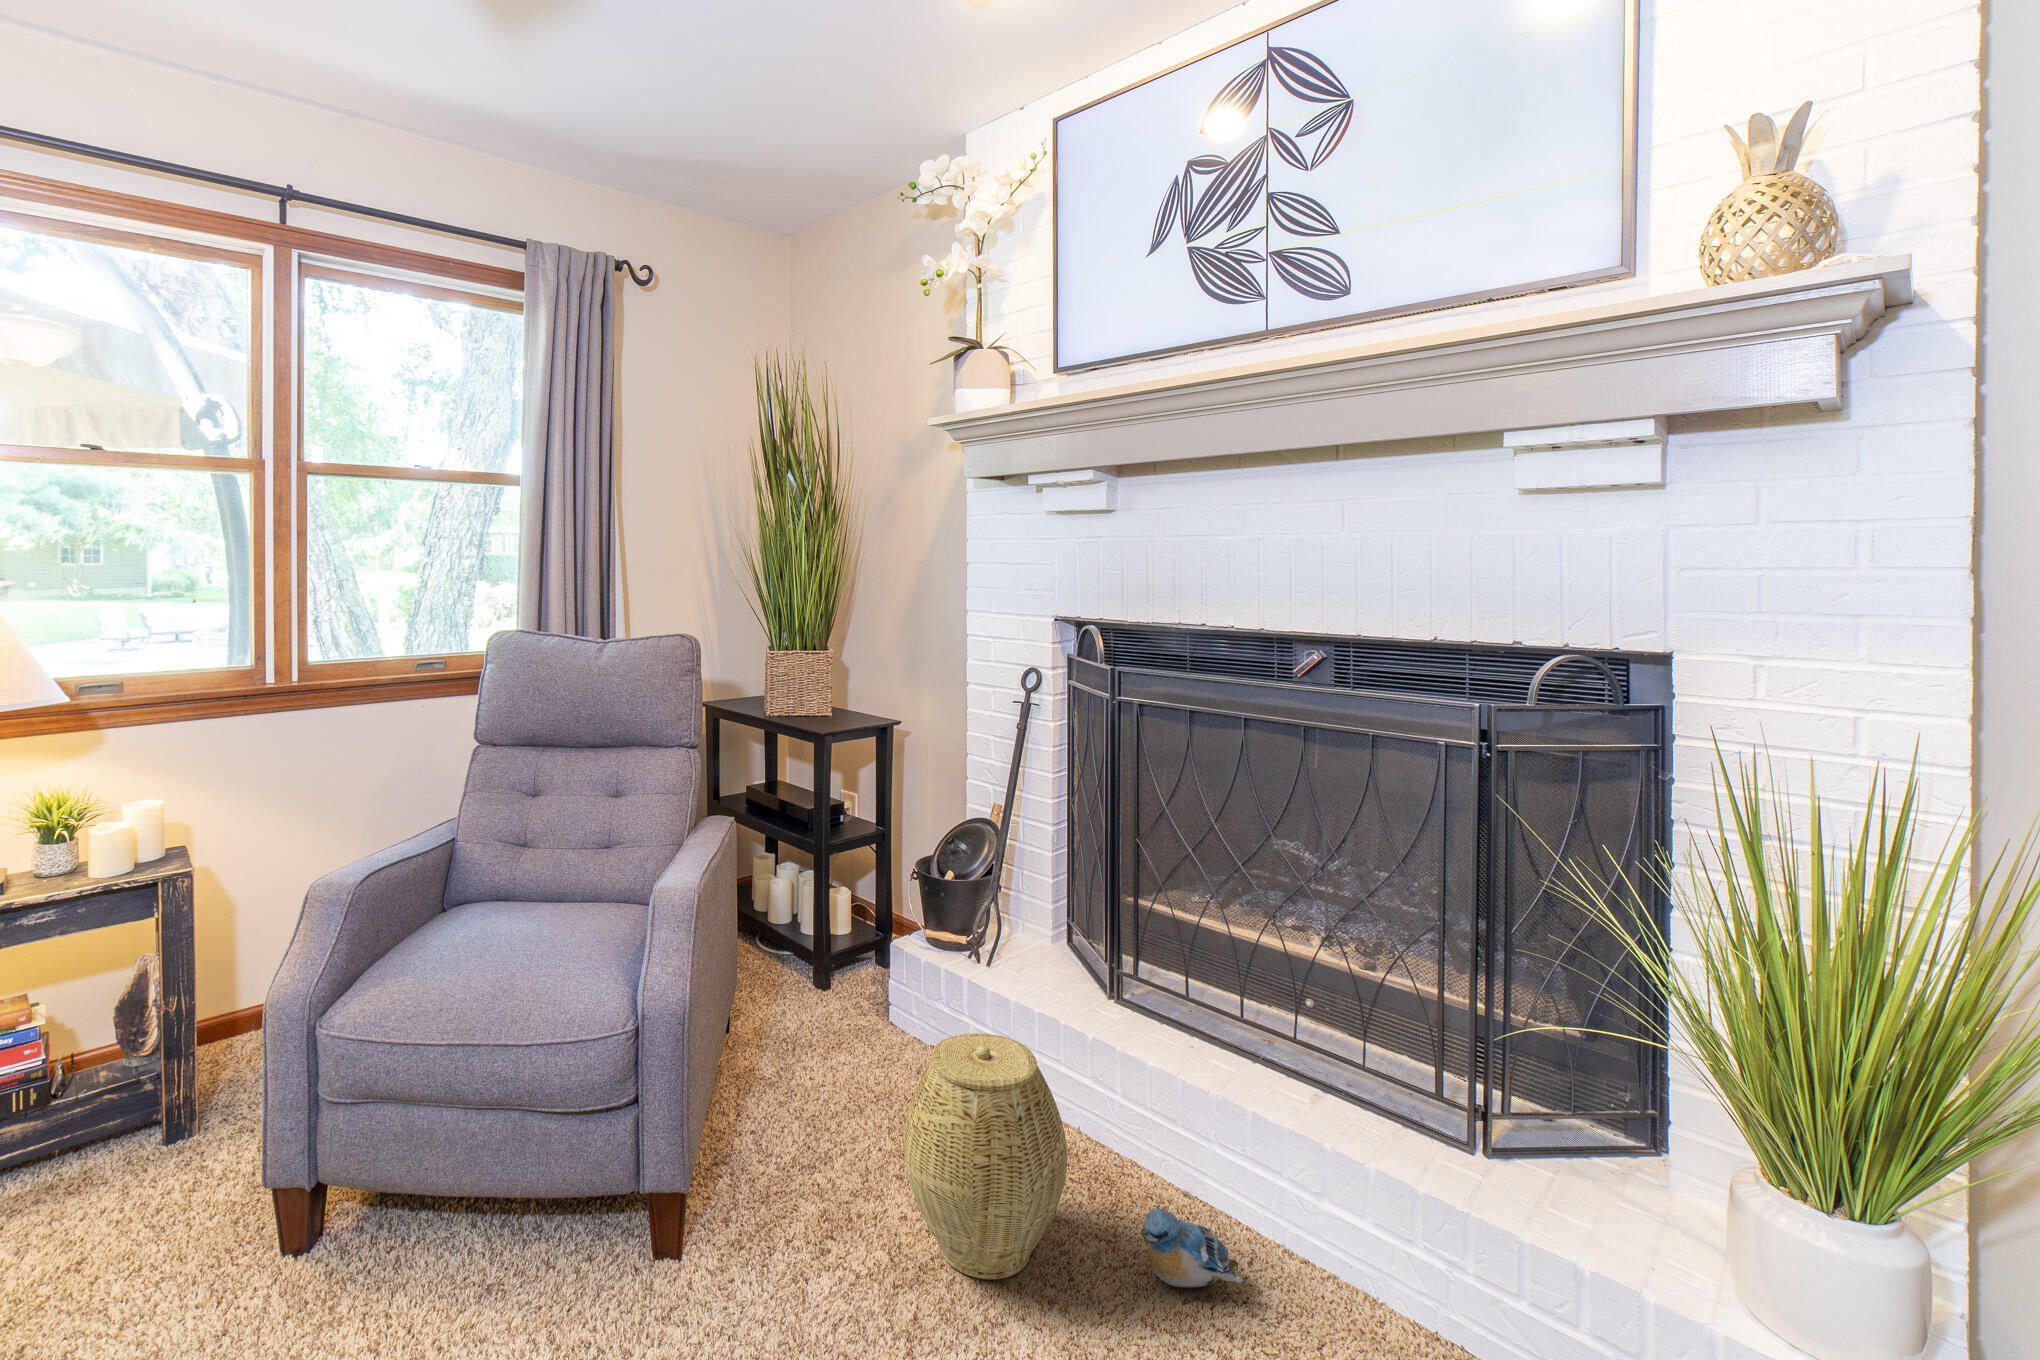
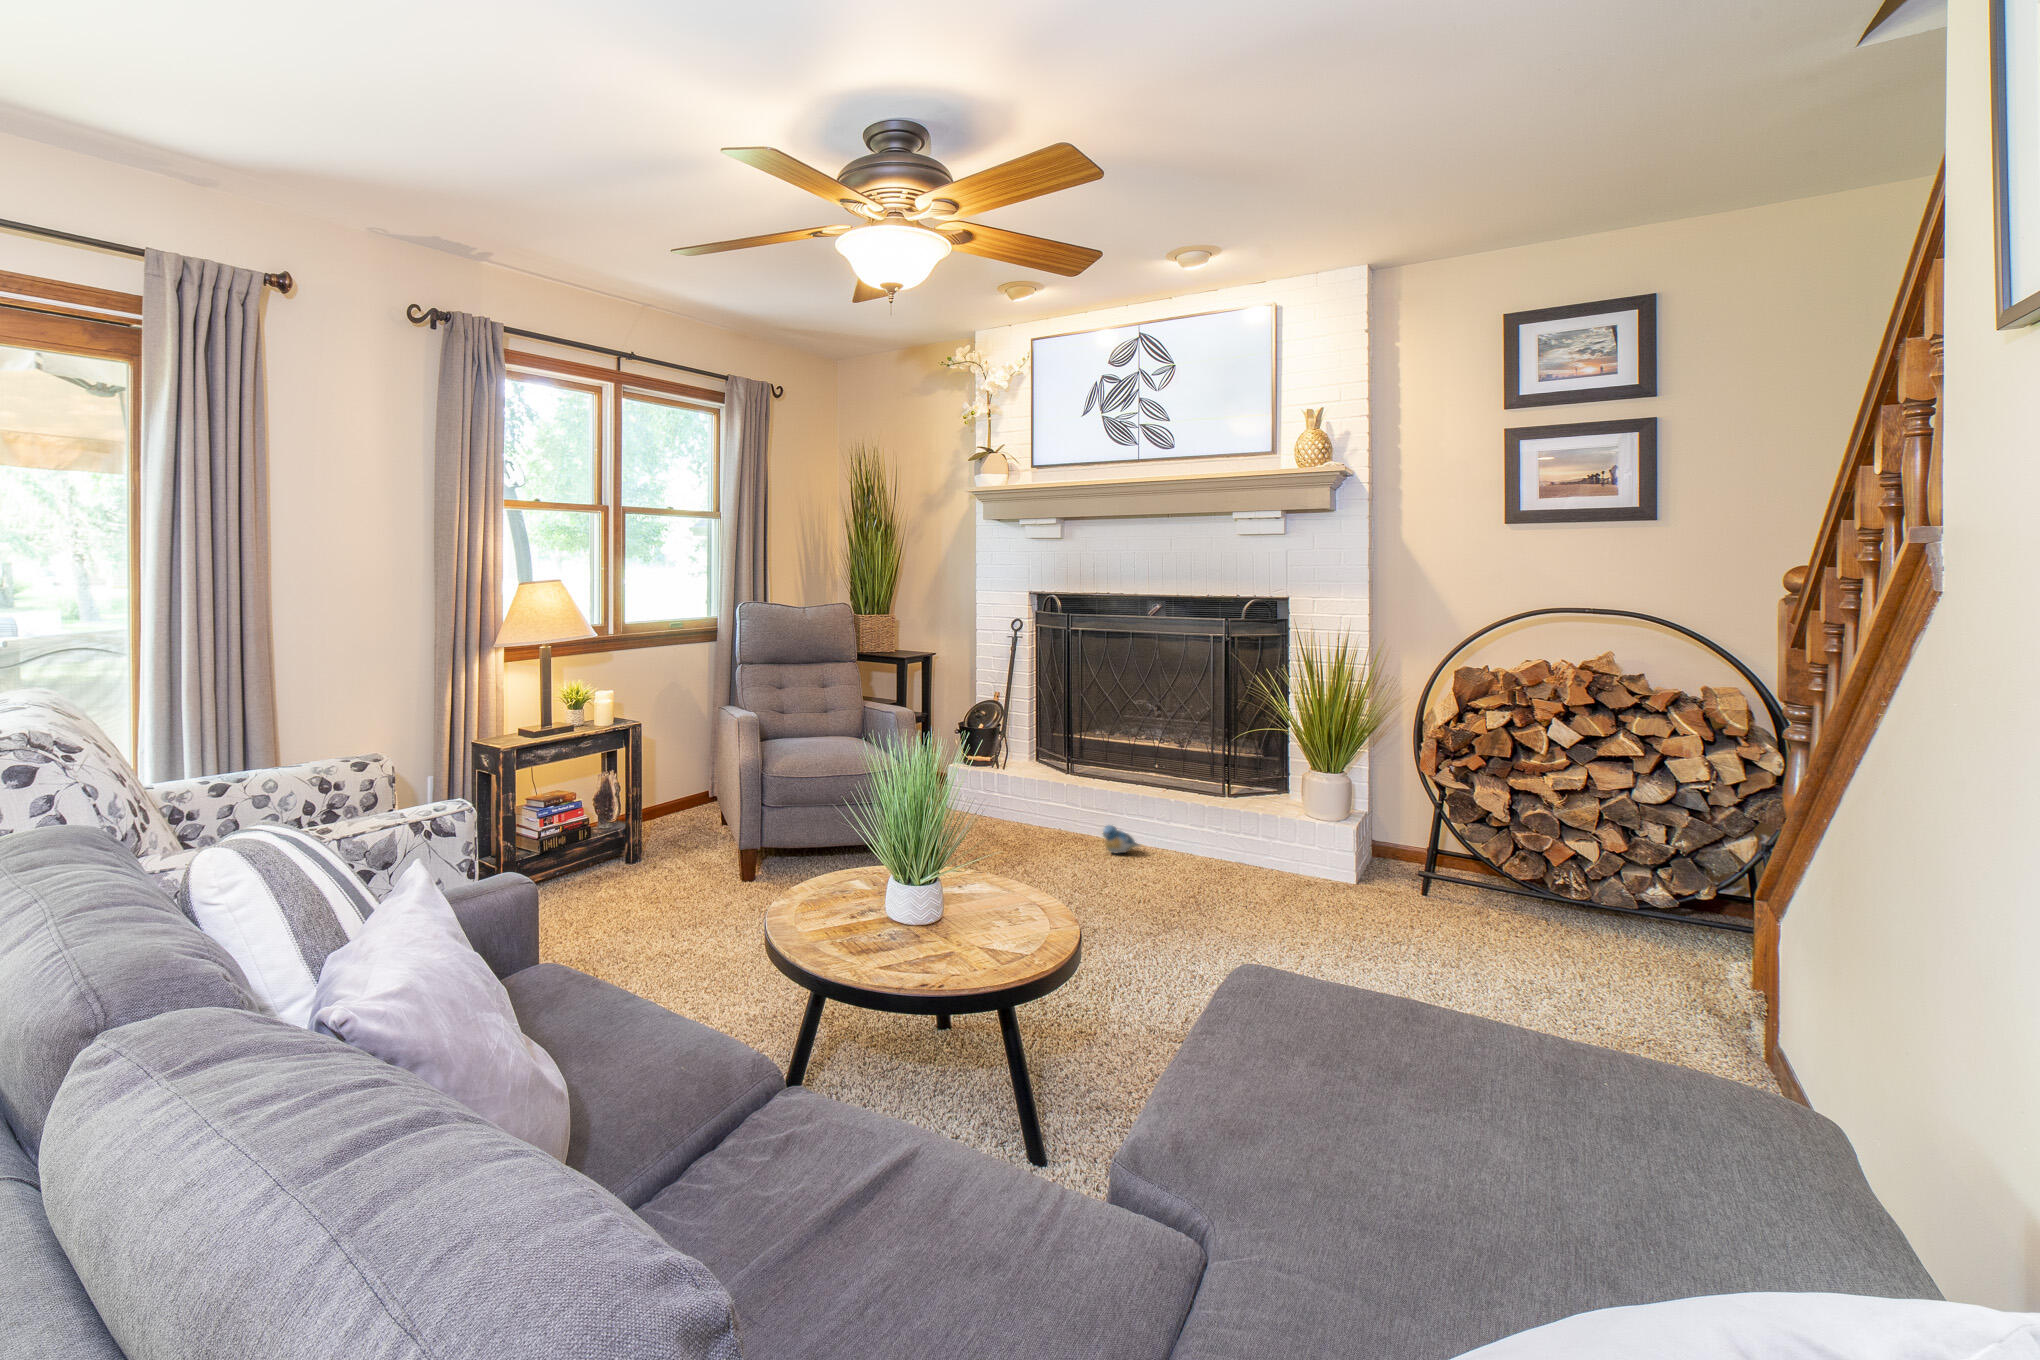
woven basket: present [903,1034,1067,1280] -> none [1004,769,1073,858]

